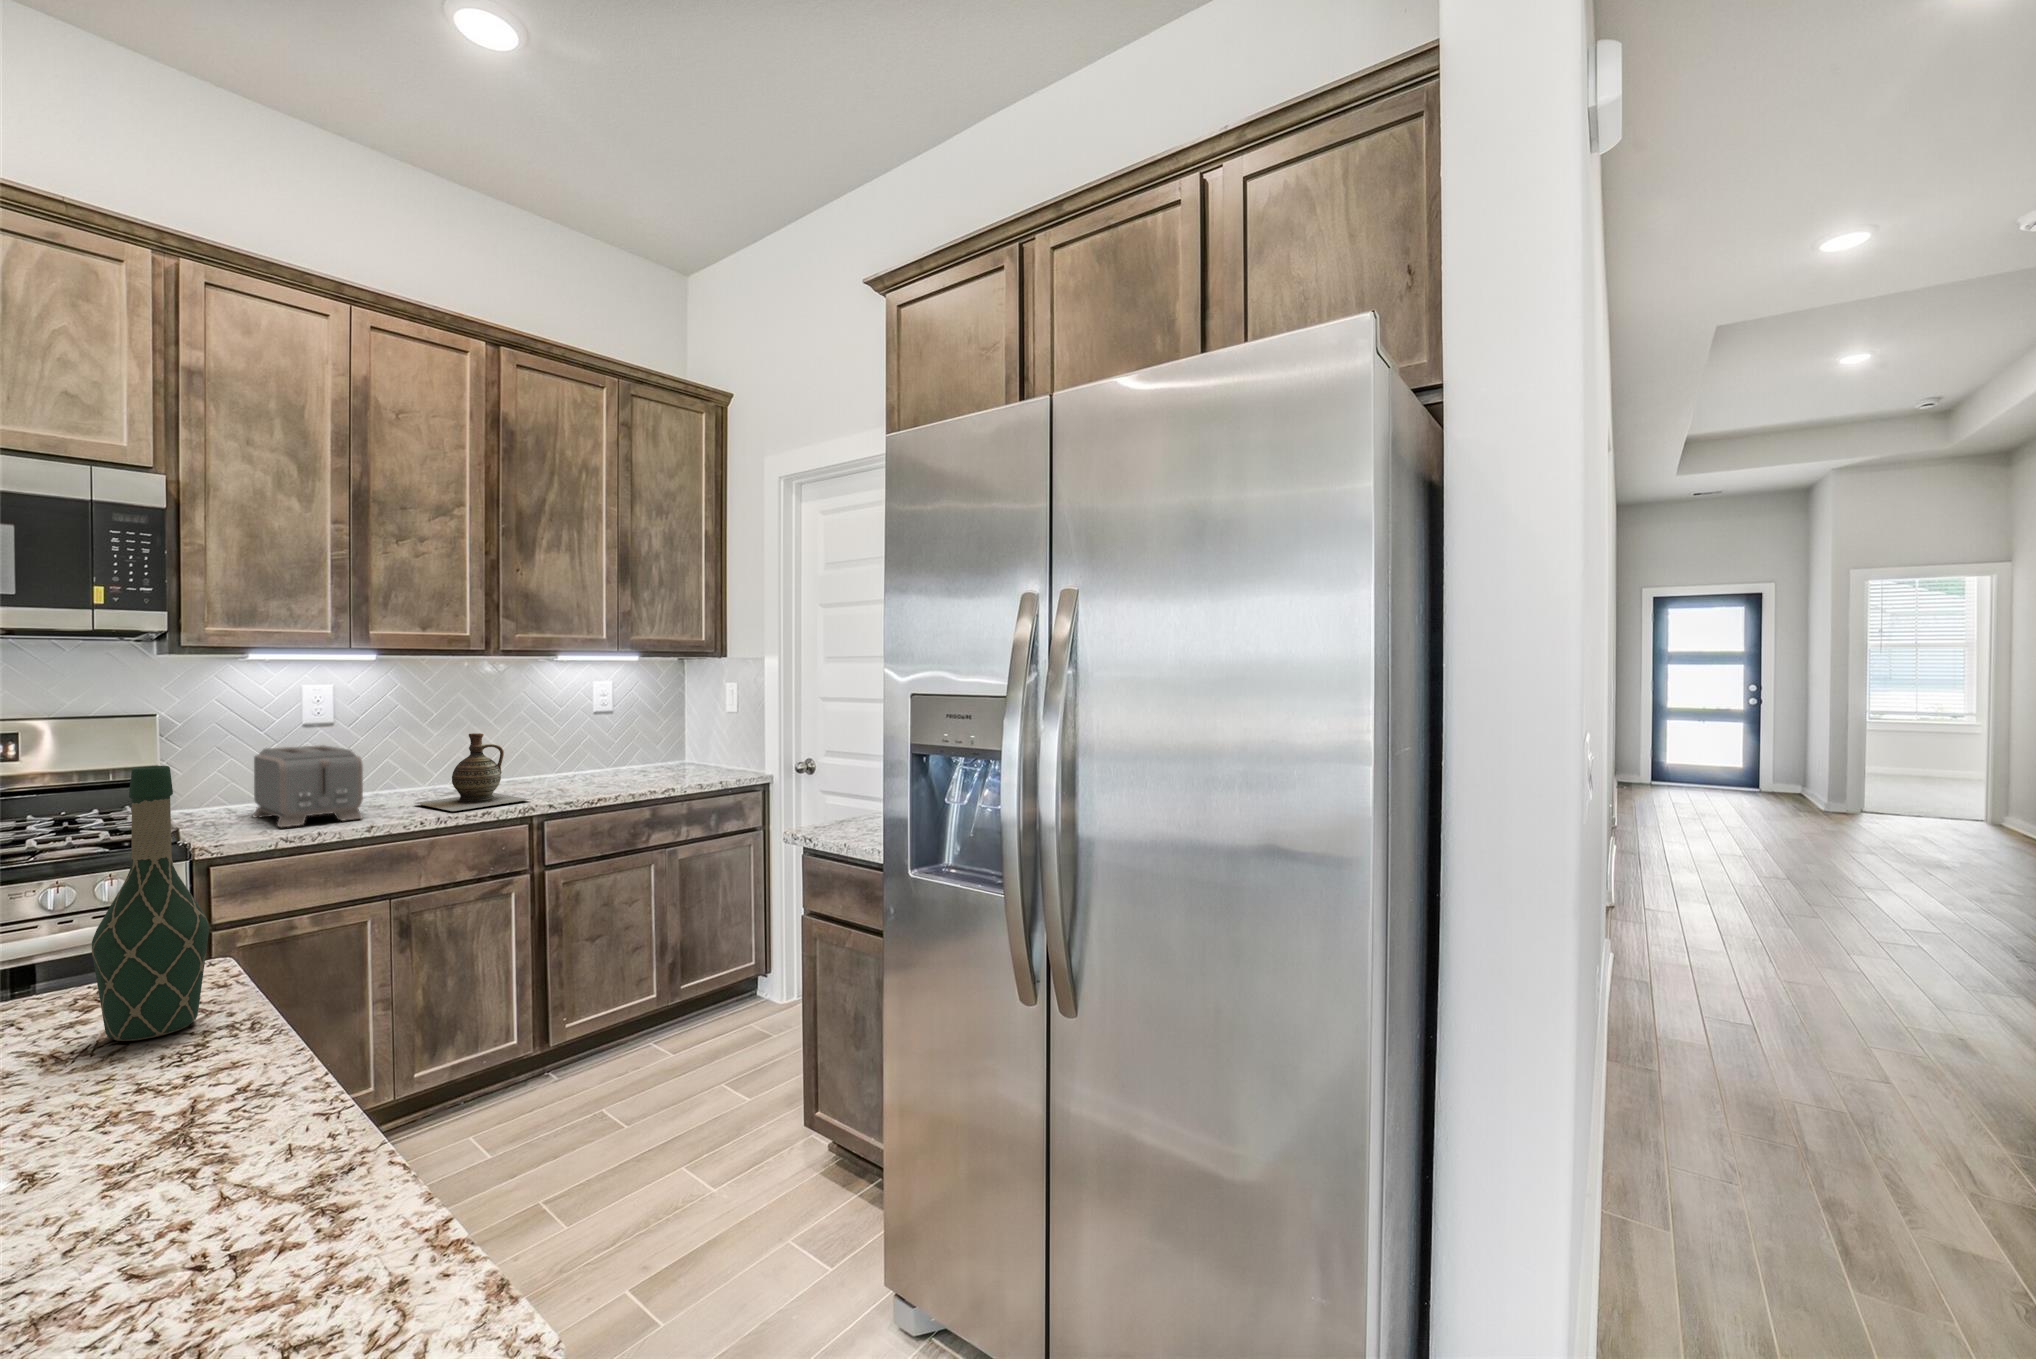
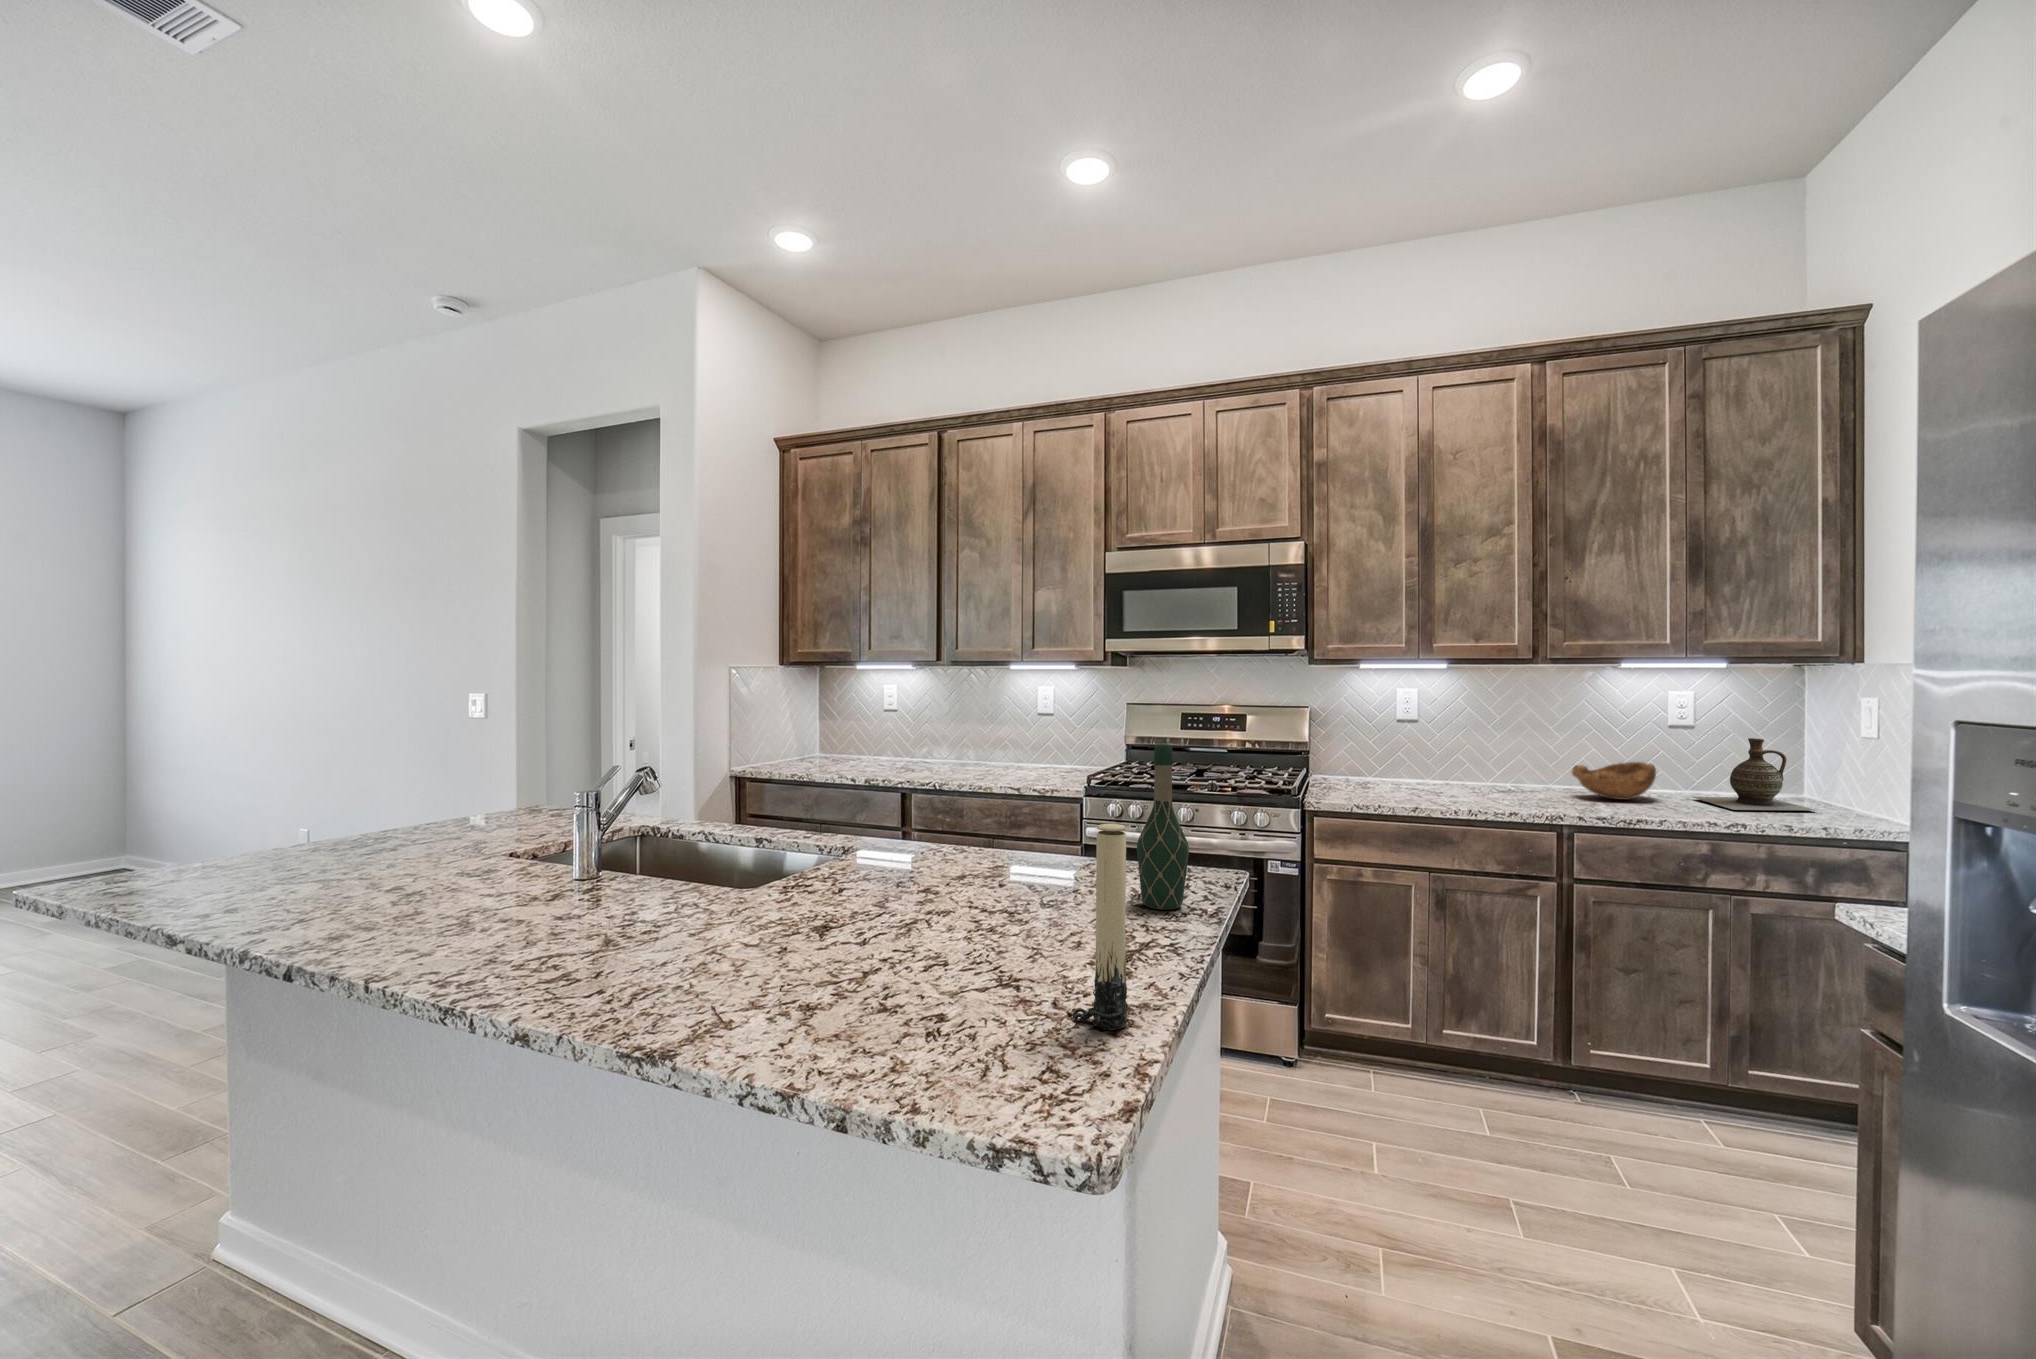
ceramic jug: present [415,733,530,811] -> present [1693,738,1815,811]
toaster: present [253,745,363,827] -> none [1354,737,1419,801]
wooden bowl: none [520,748,595,786] -> present [1572,762,1656,800]
candle: none [217,882,345,1248] -> present [1072,824,1128,1030]

